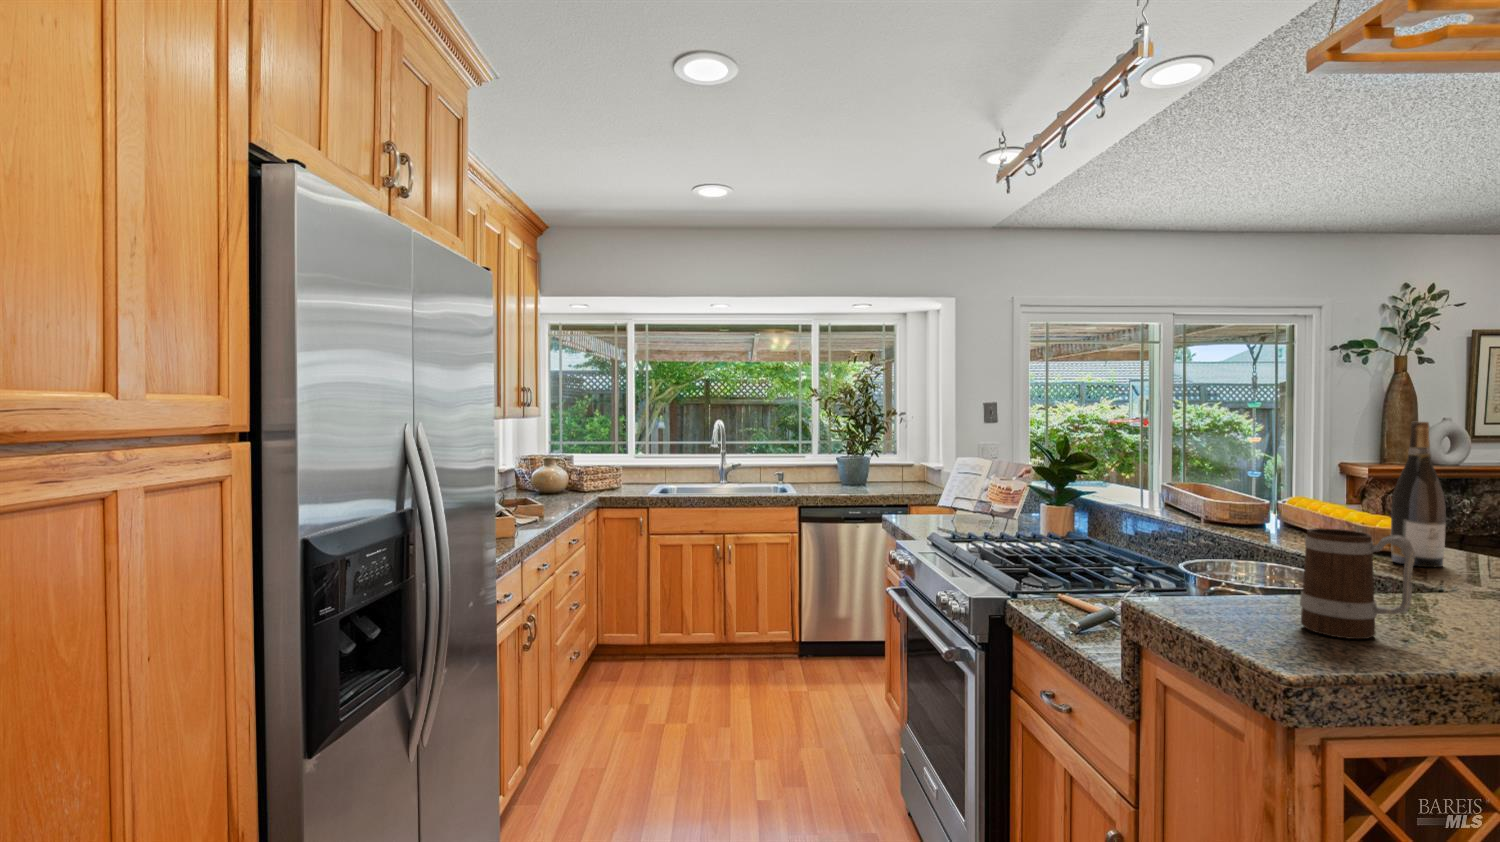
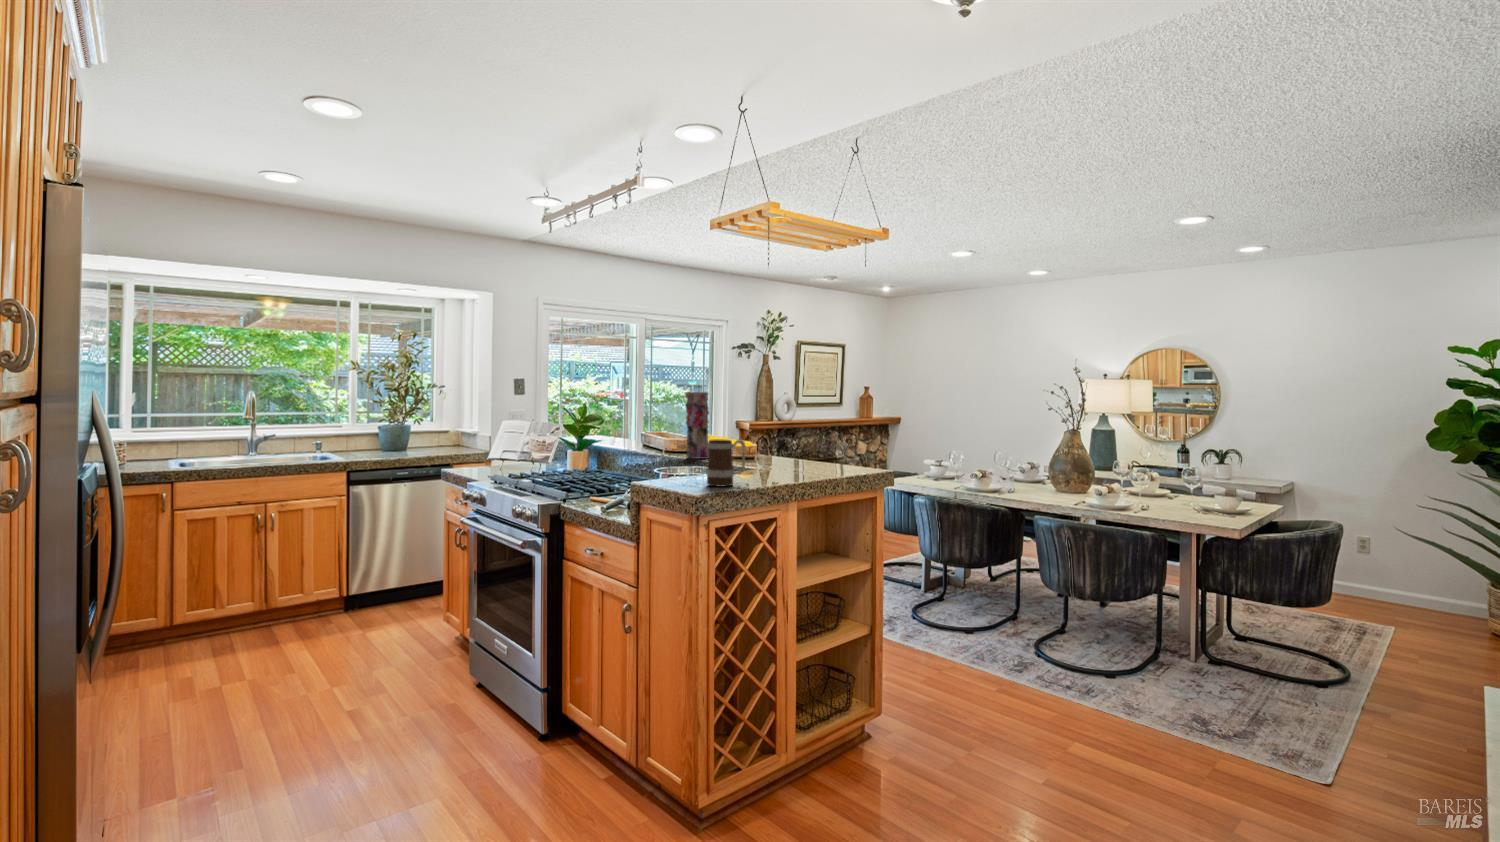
vase: none [1243,421,1297,541] -> present [685,392,709,459]
wine bottle: present [1391,422,1446,567] -> none [747,392,767,463]

